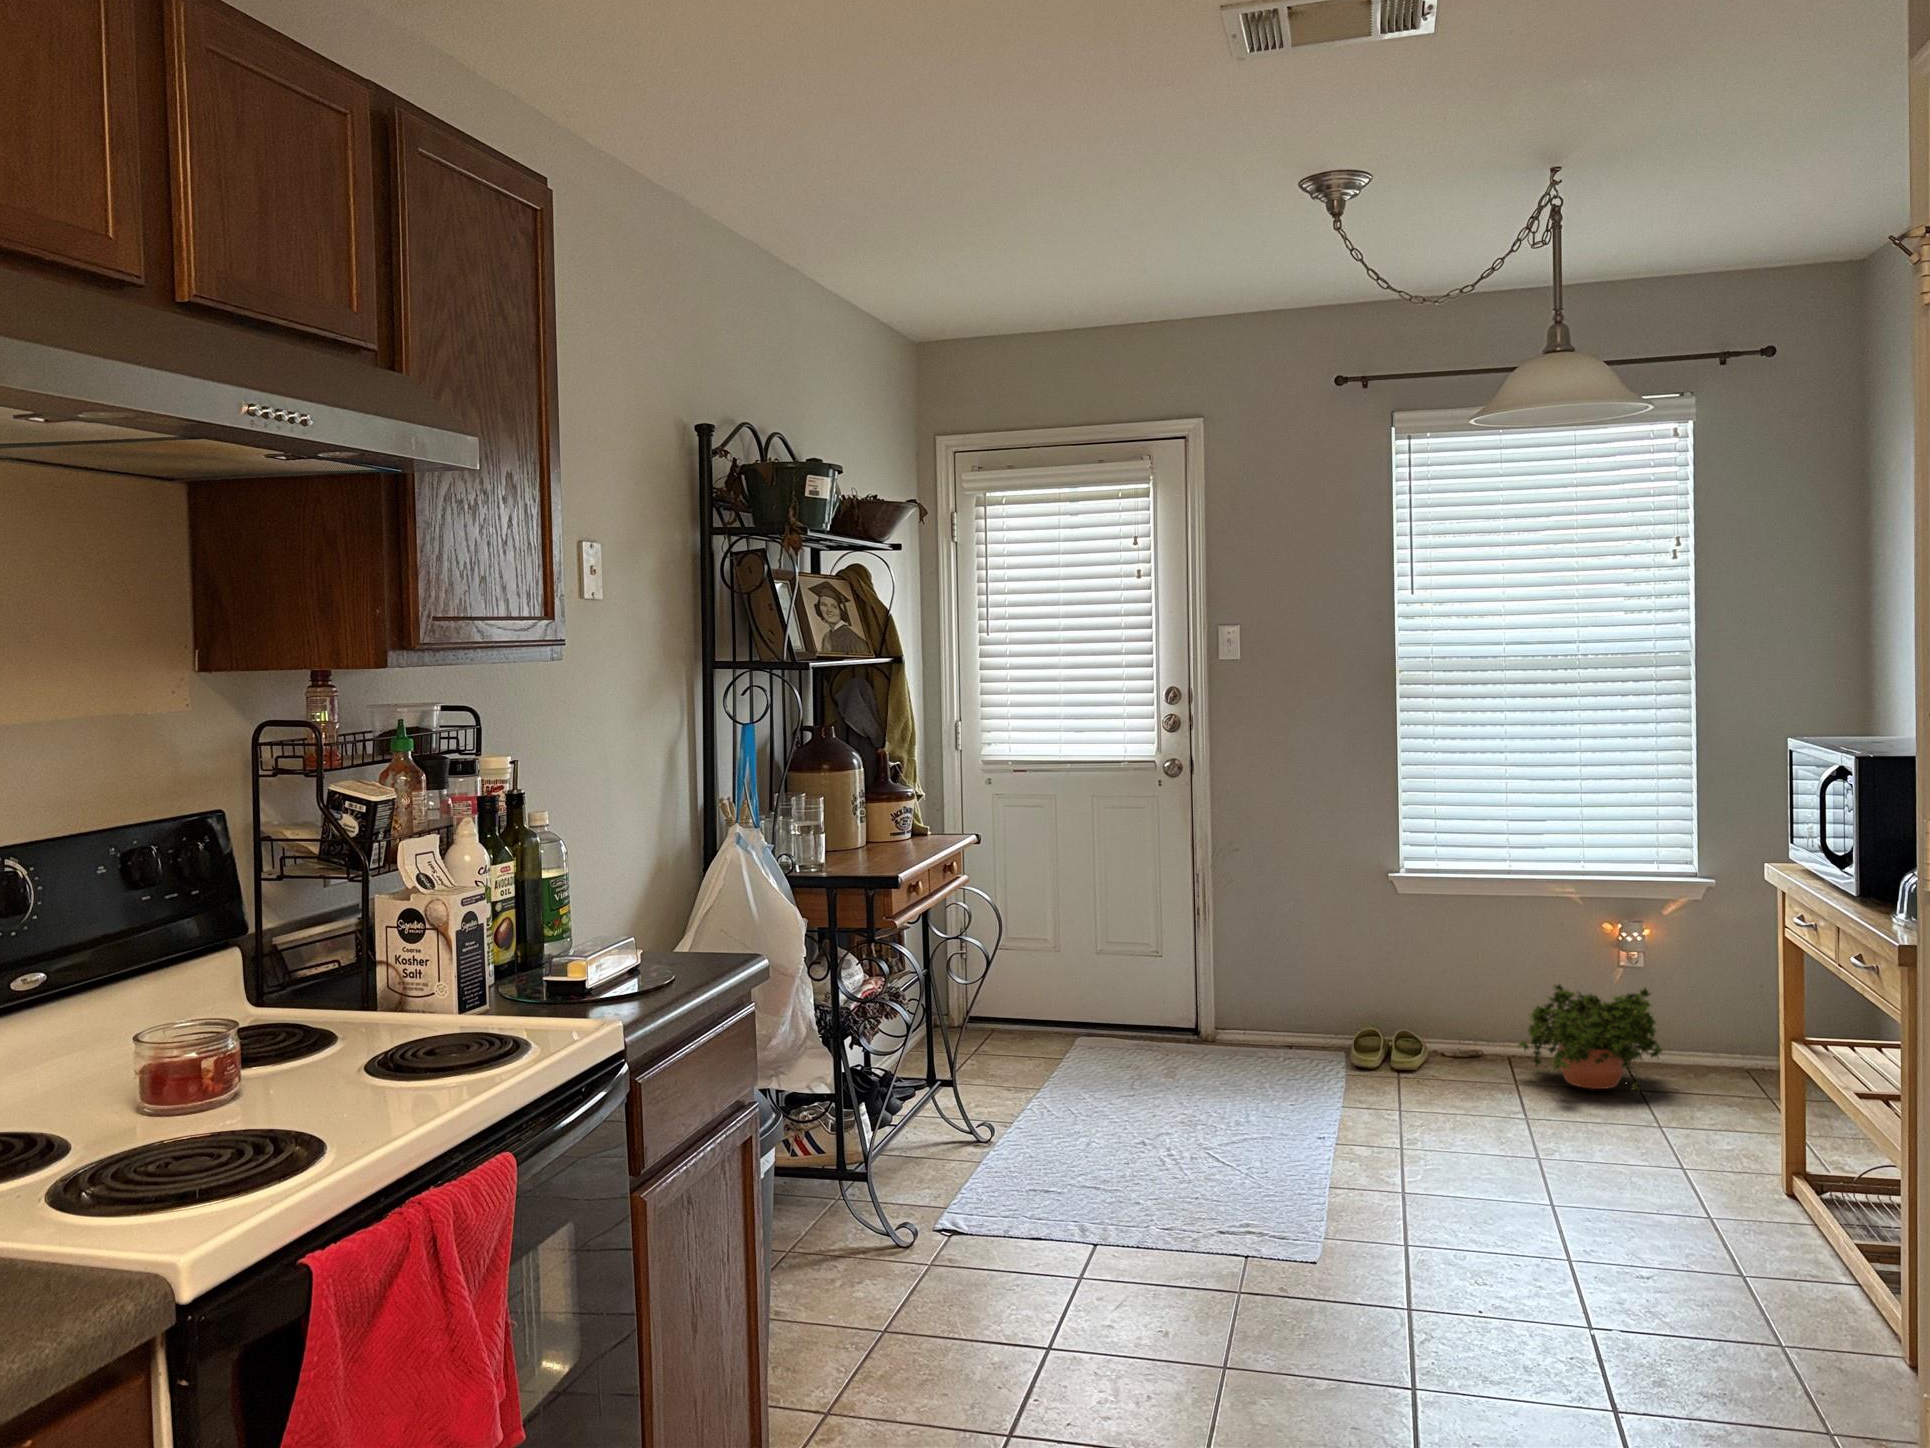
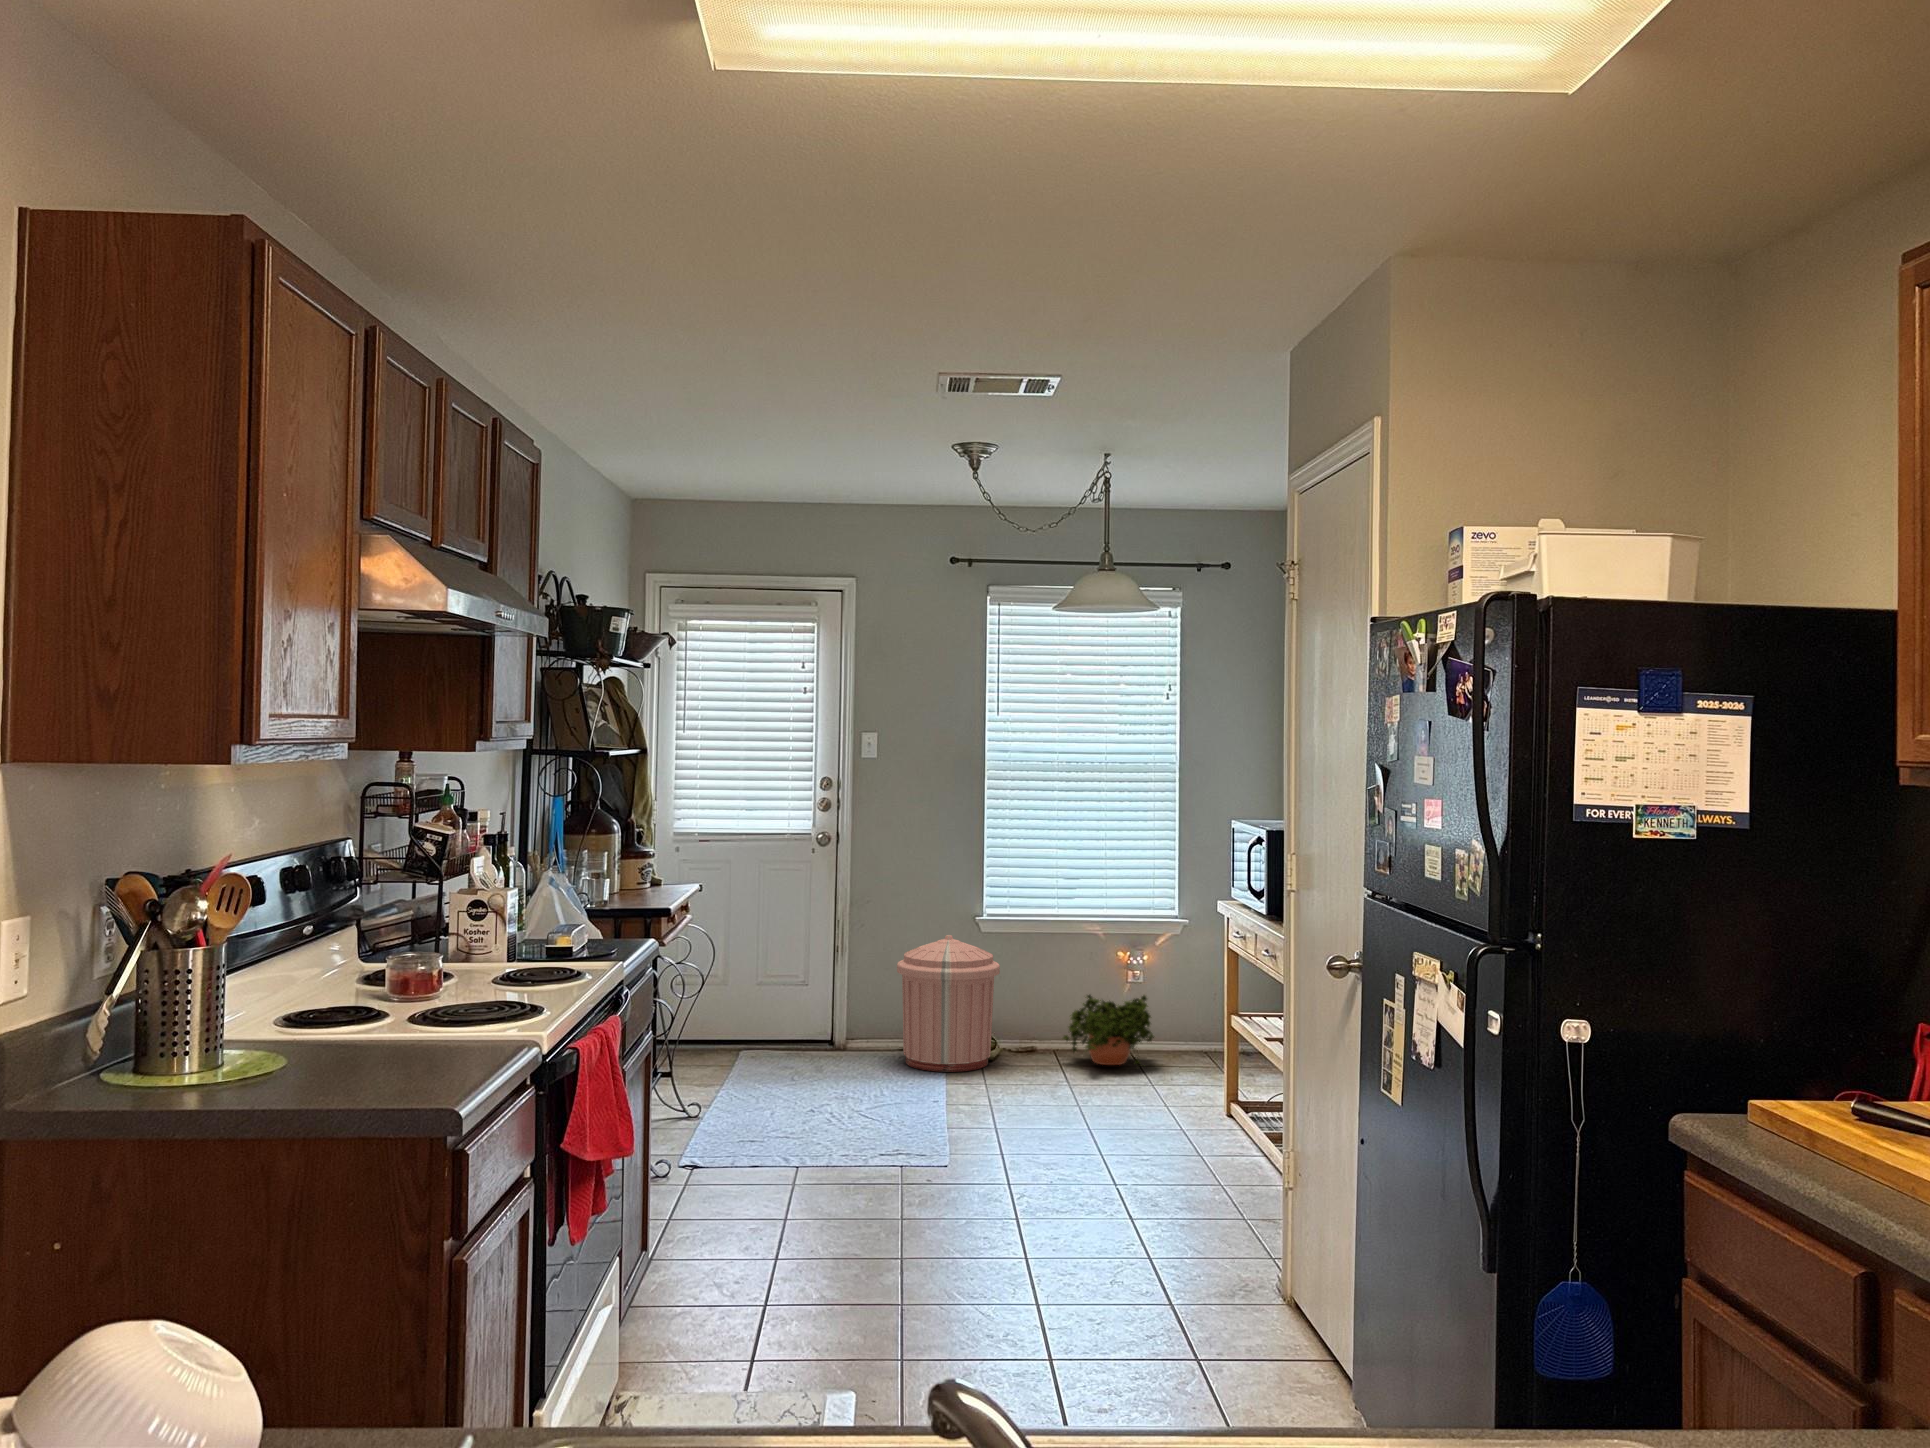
trash can: none [1275,898,1422,1087] -> present [897,935,1000,1072]

